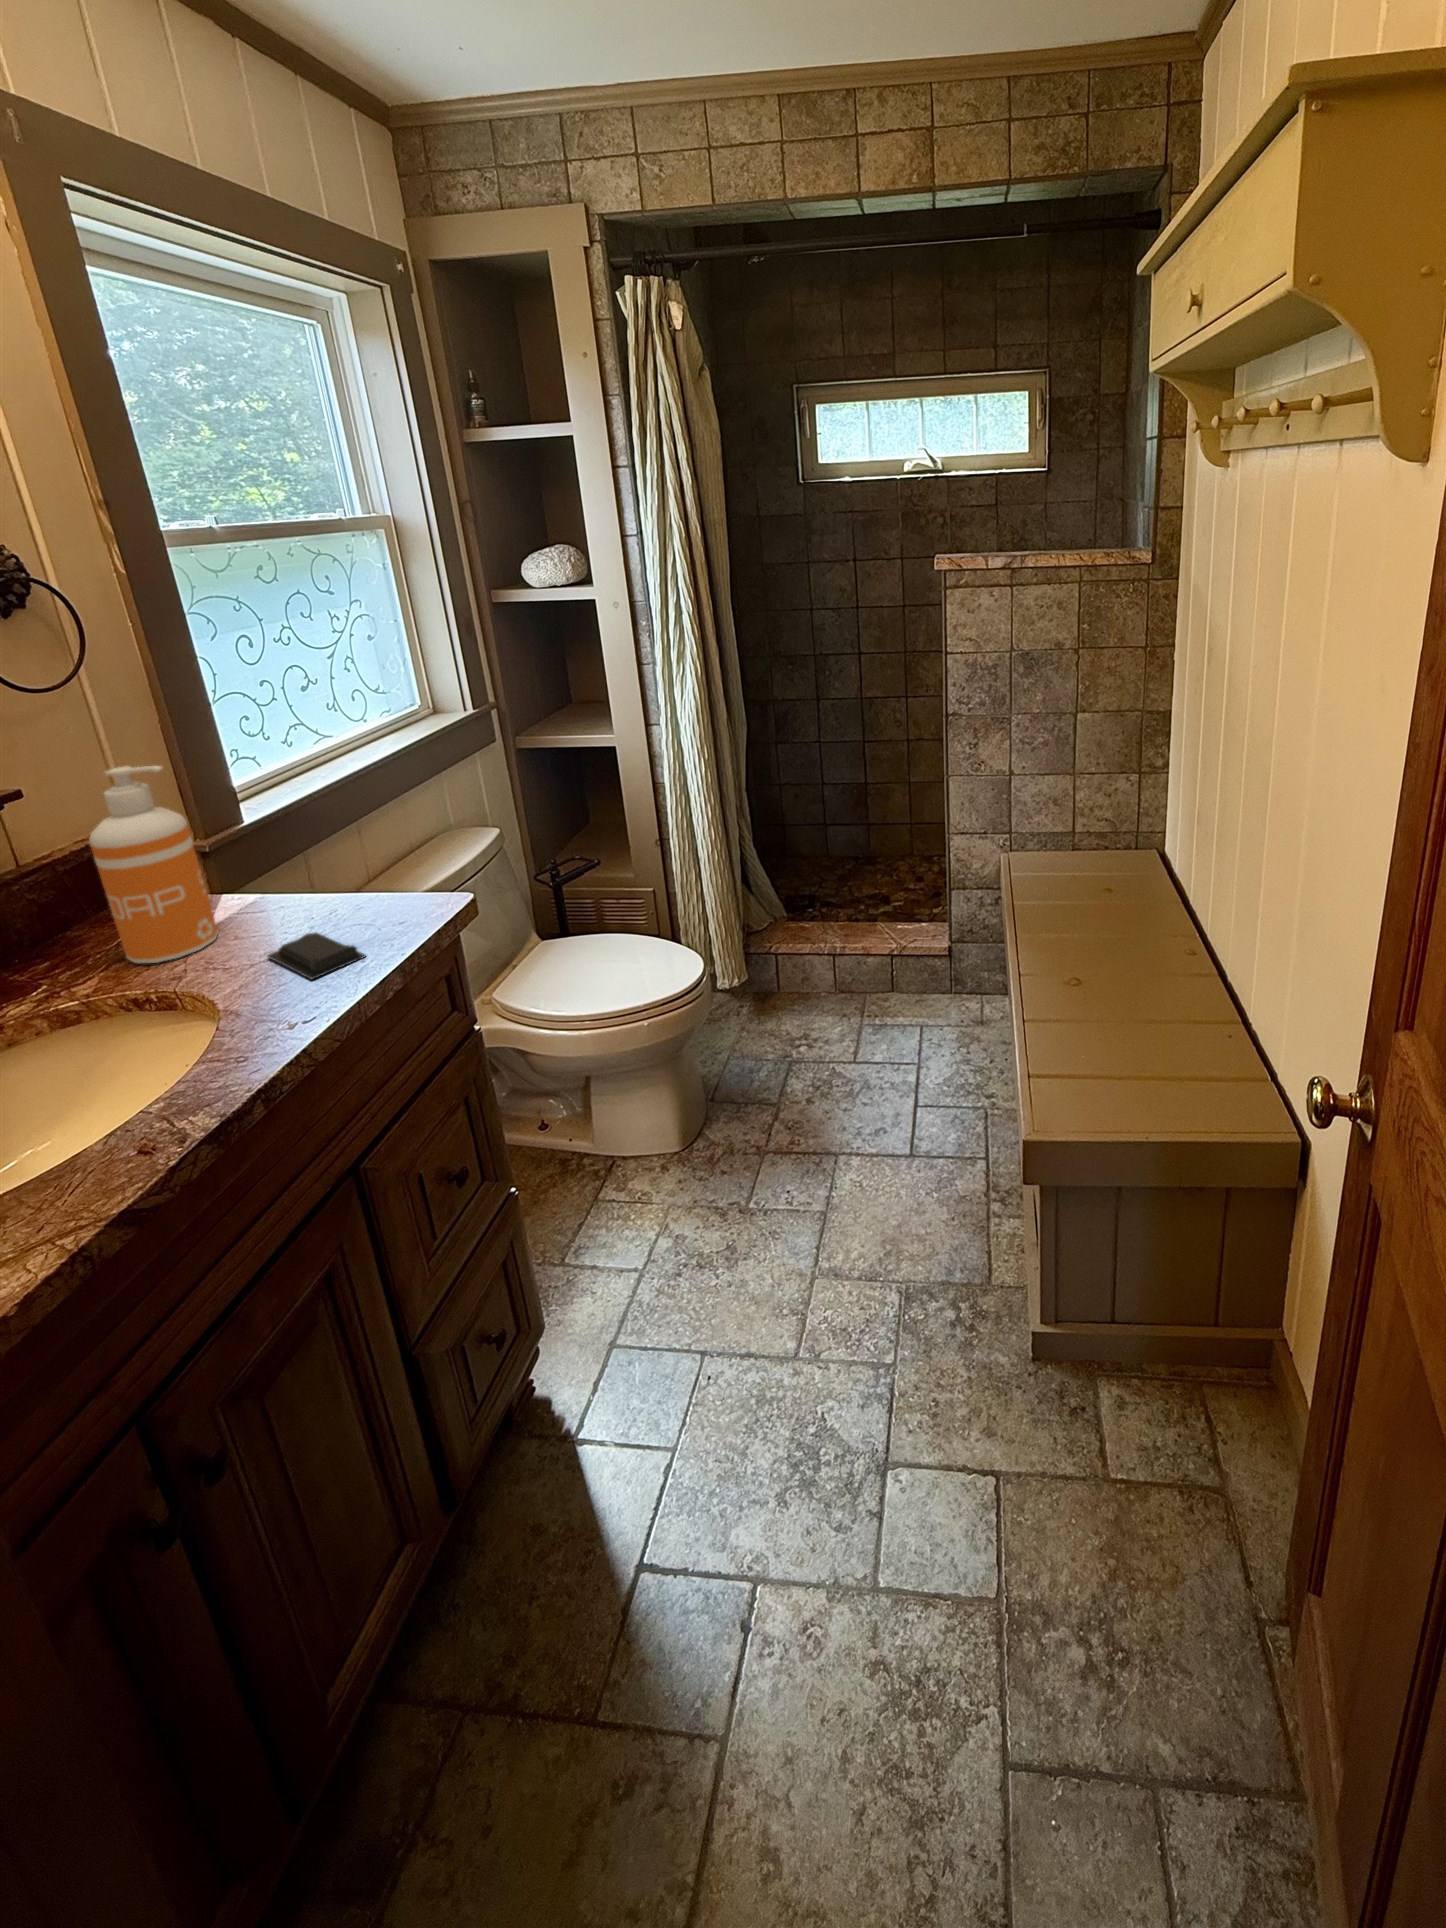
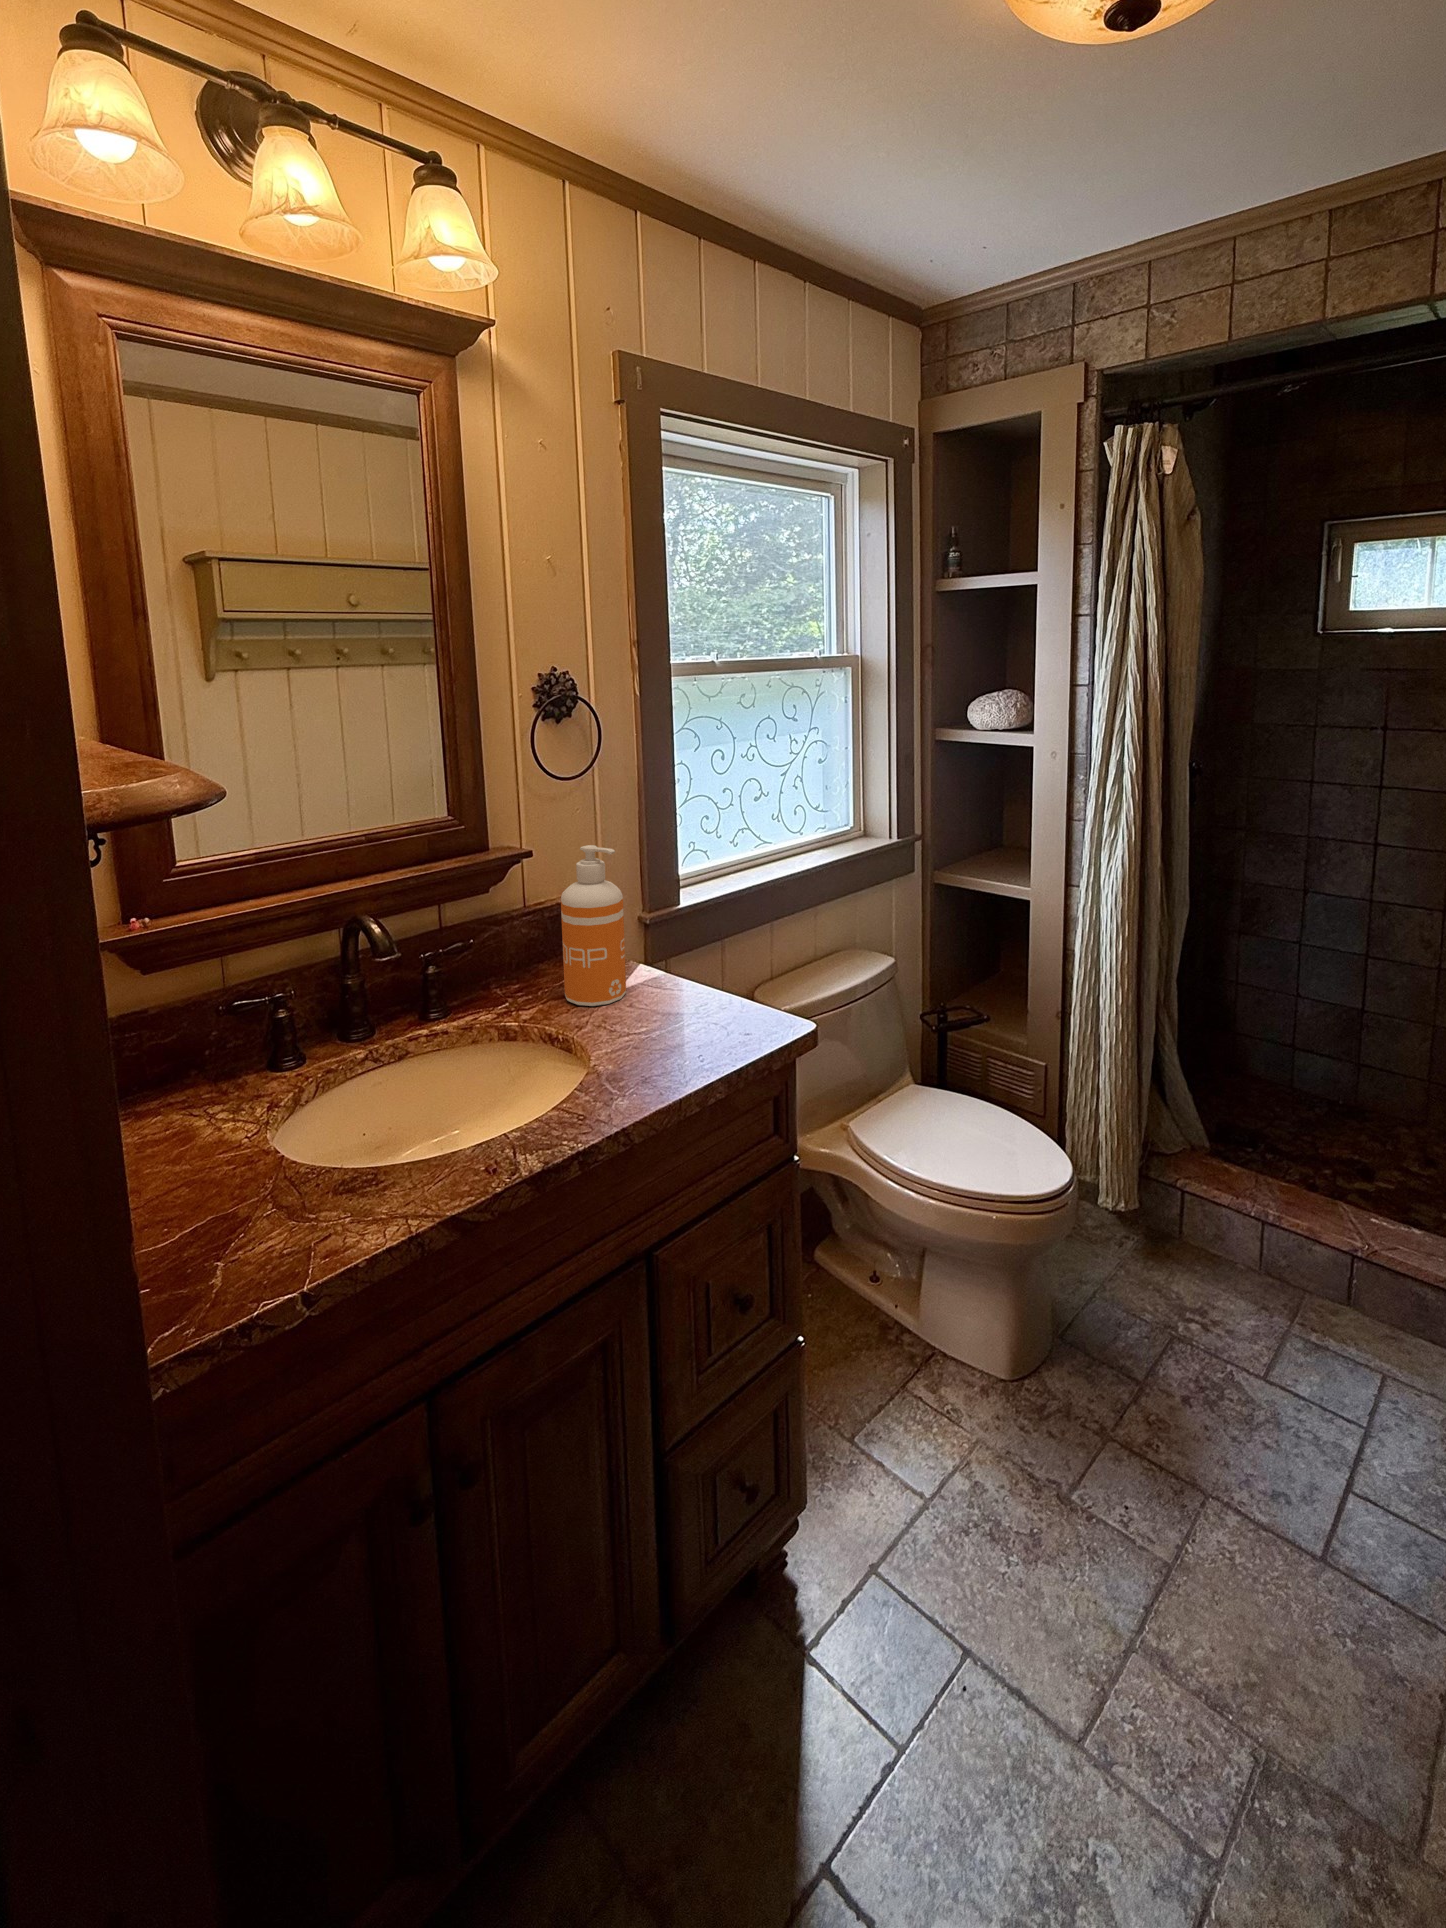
soap bar: present [267,932,366,979] -> none [643,1017,708,1062]

